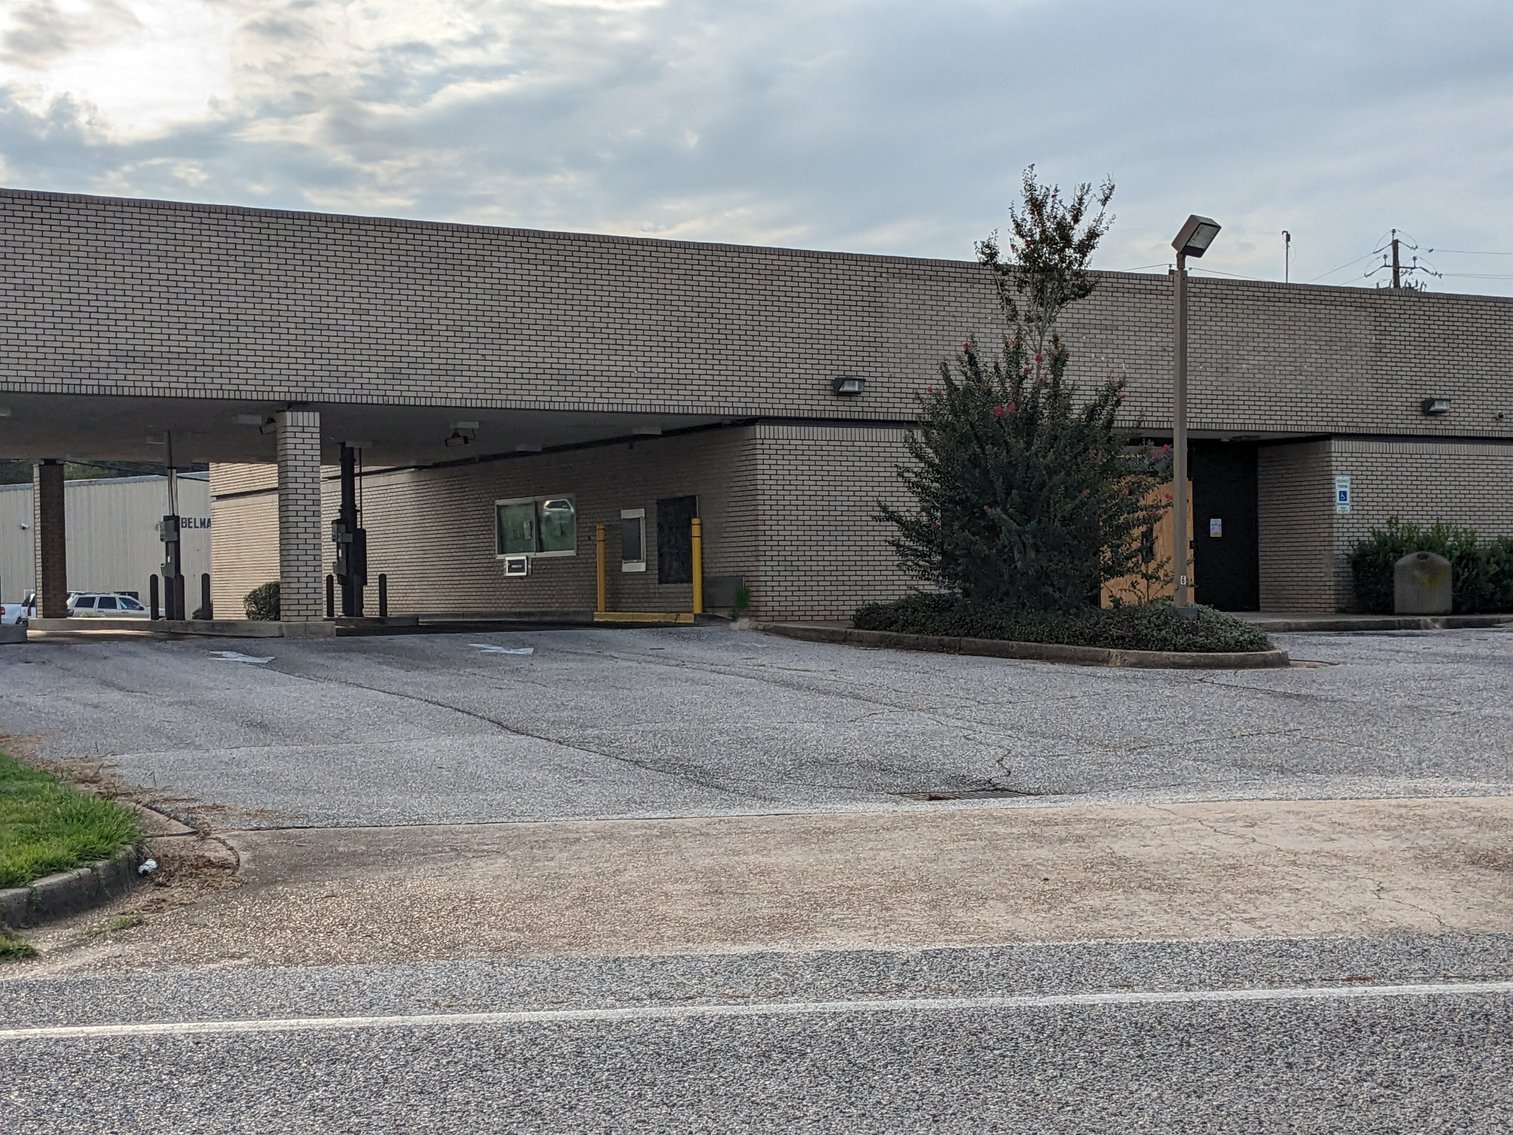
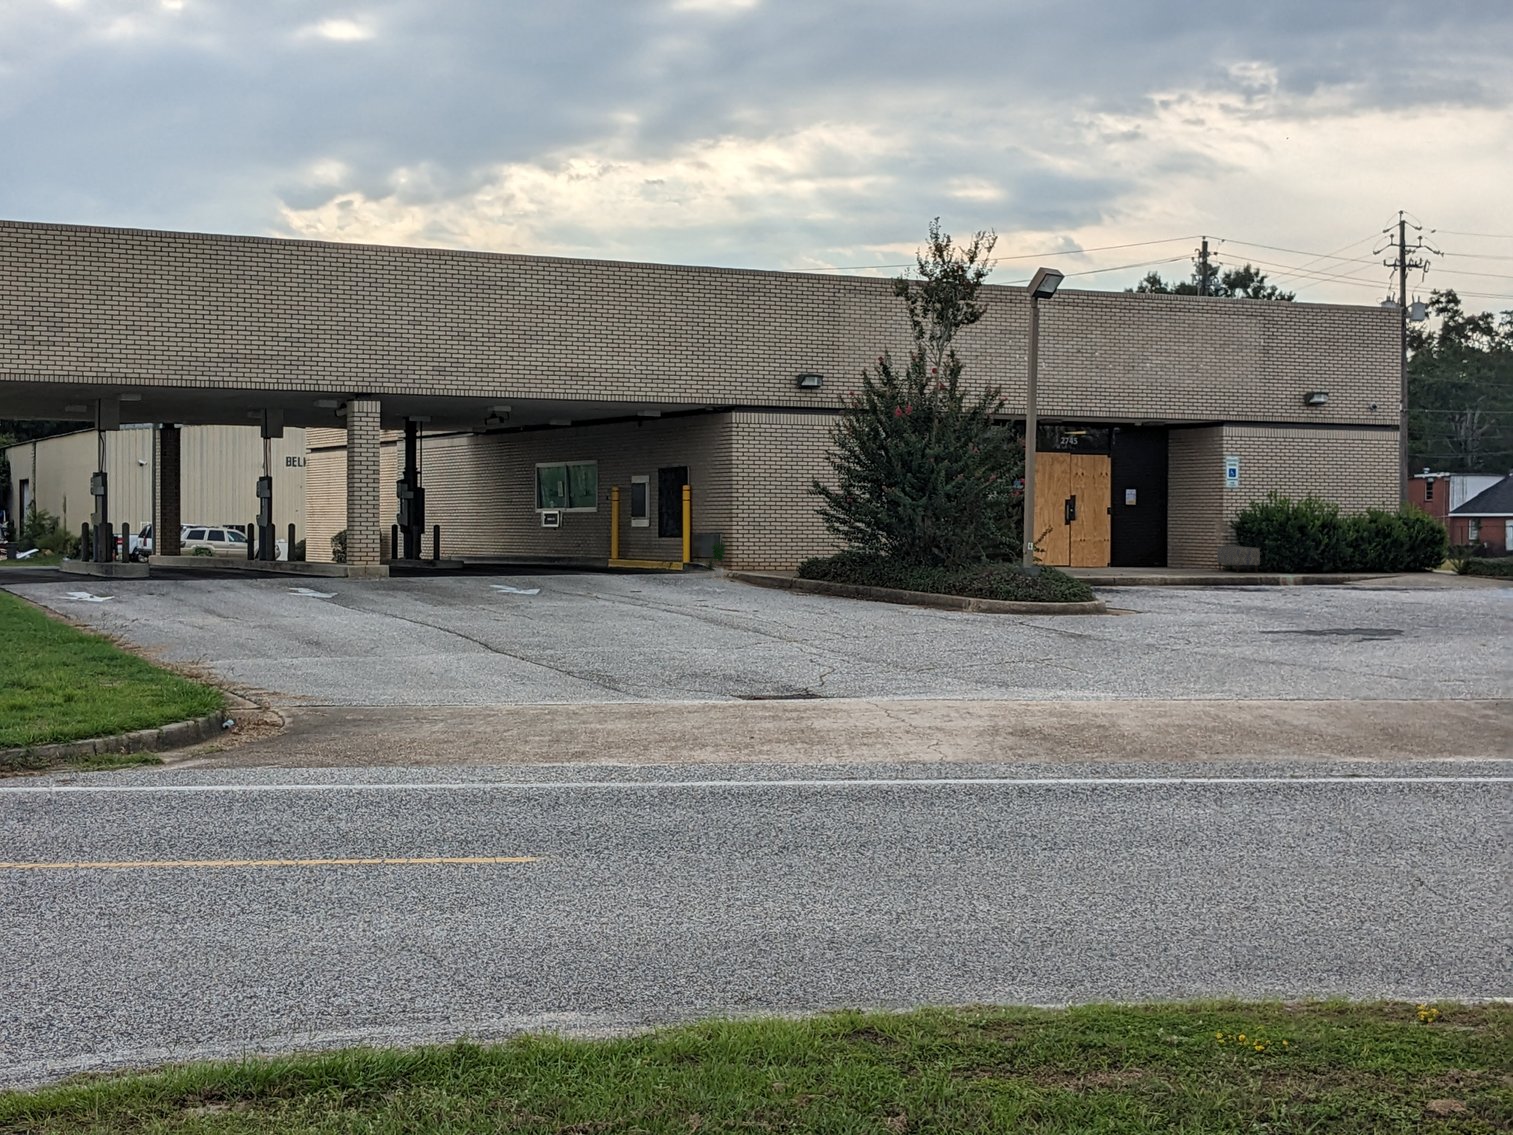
trash can: present [1394,552,1452,615] -> none [1261,523,1308,575]
bench: none [1333,582,1390,613] -> present [1217,546,1260,572]

